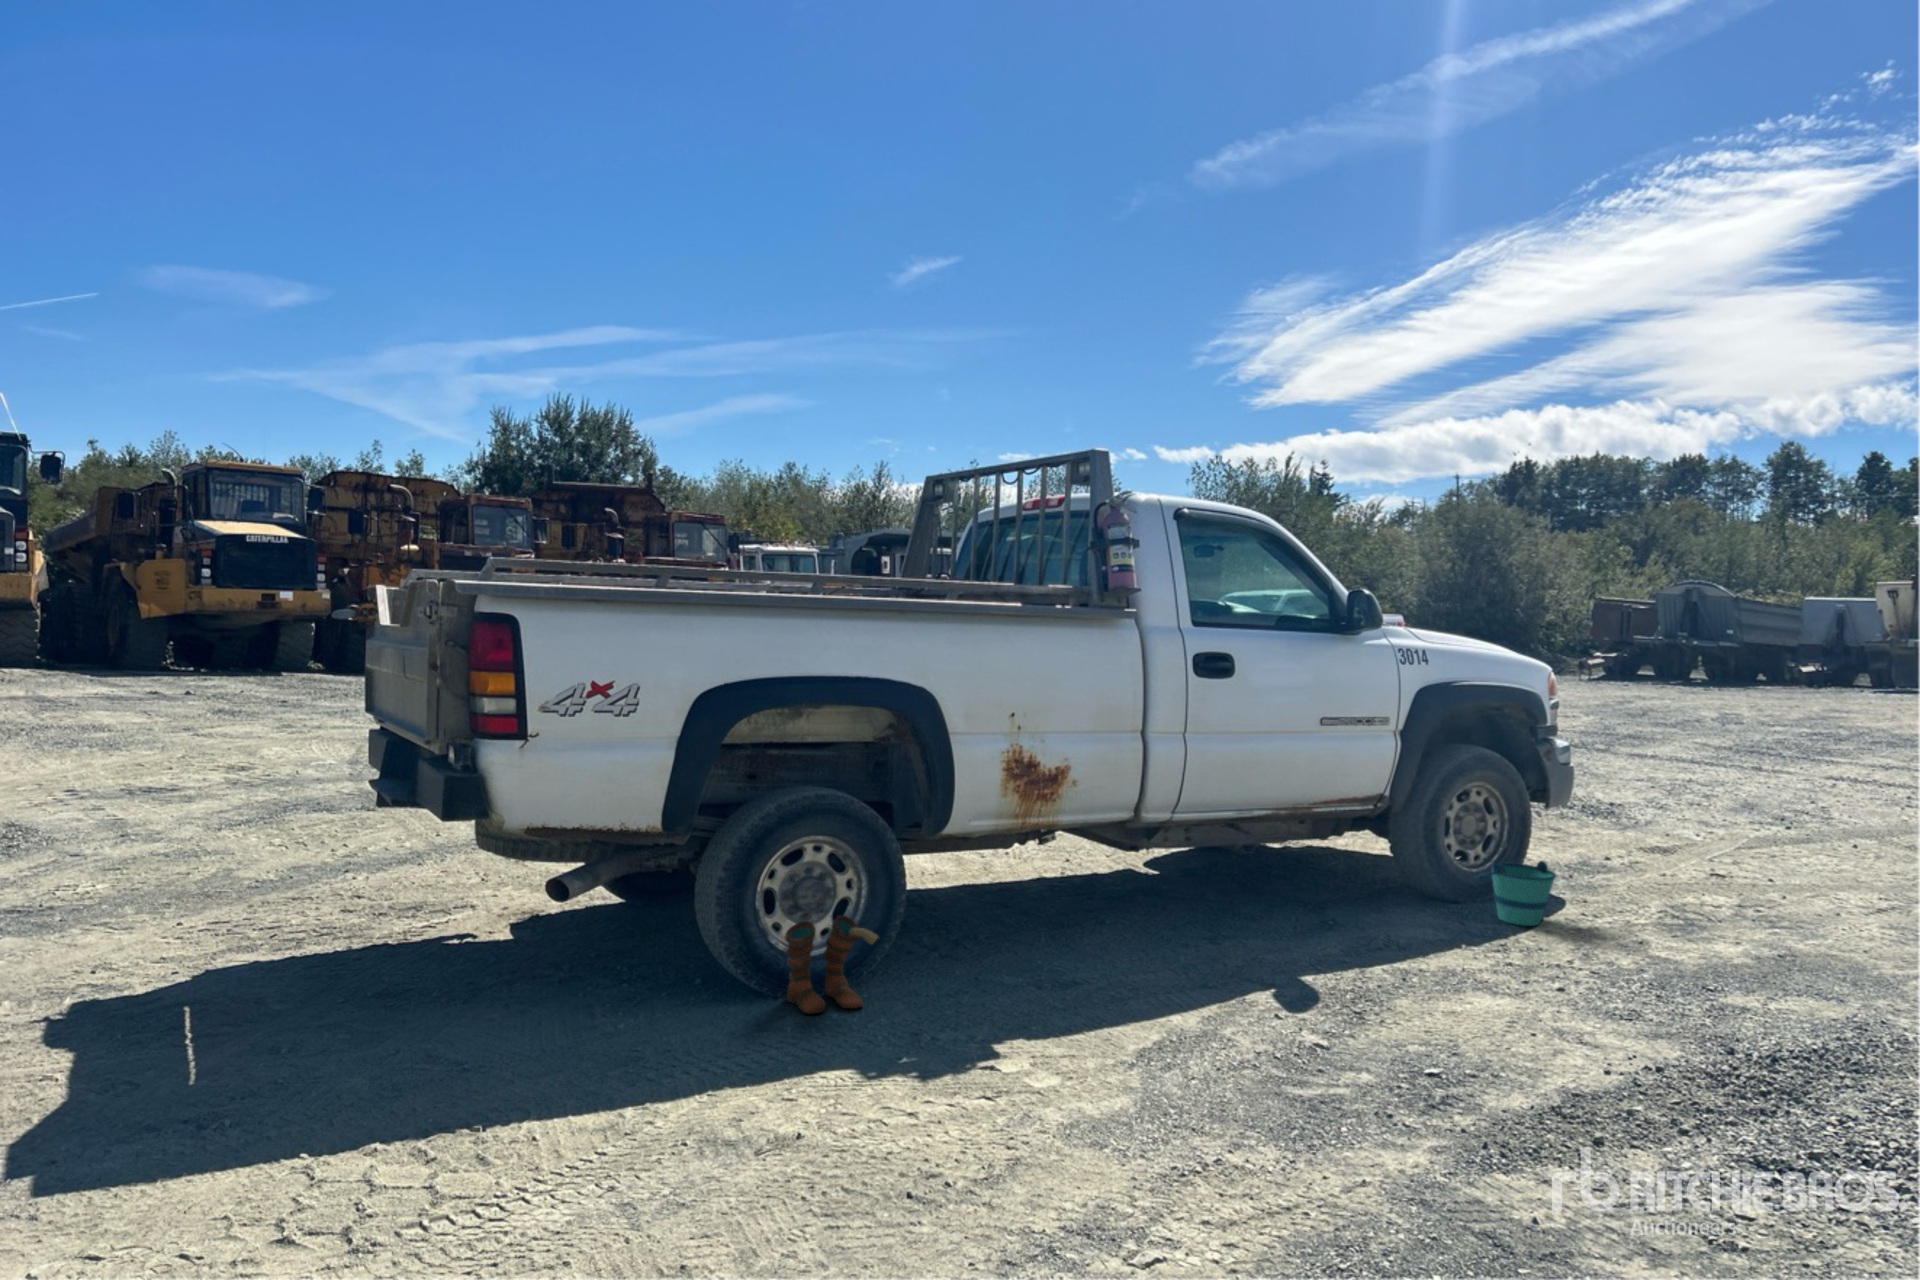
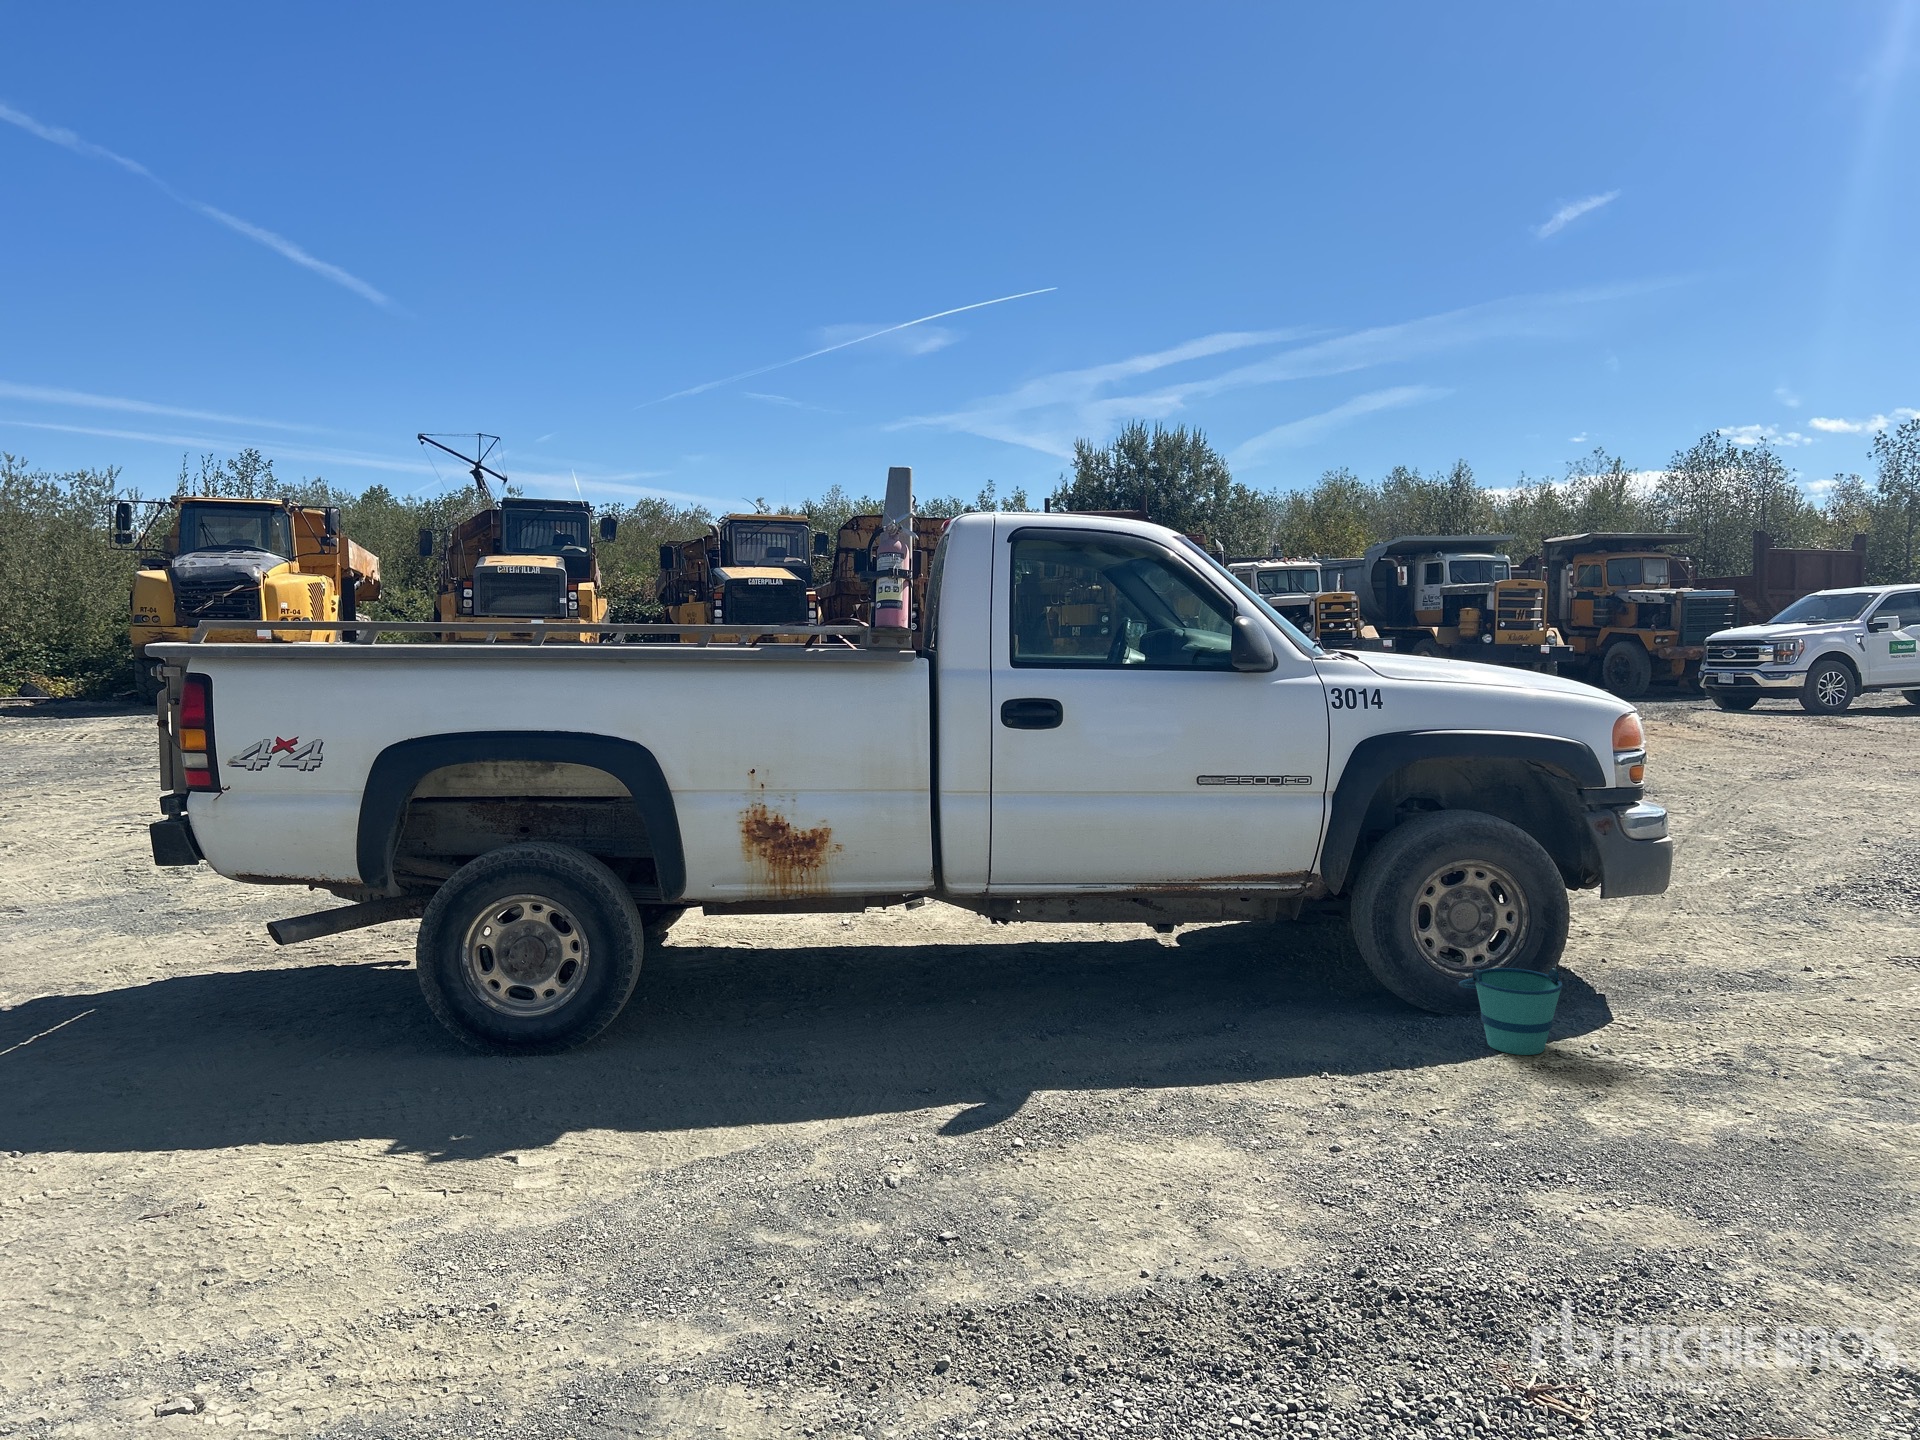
boots: present [785,915,878,1014] -> none [475,979,569,1080]

